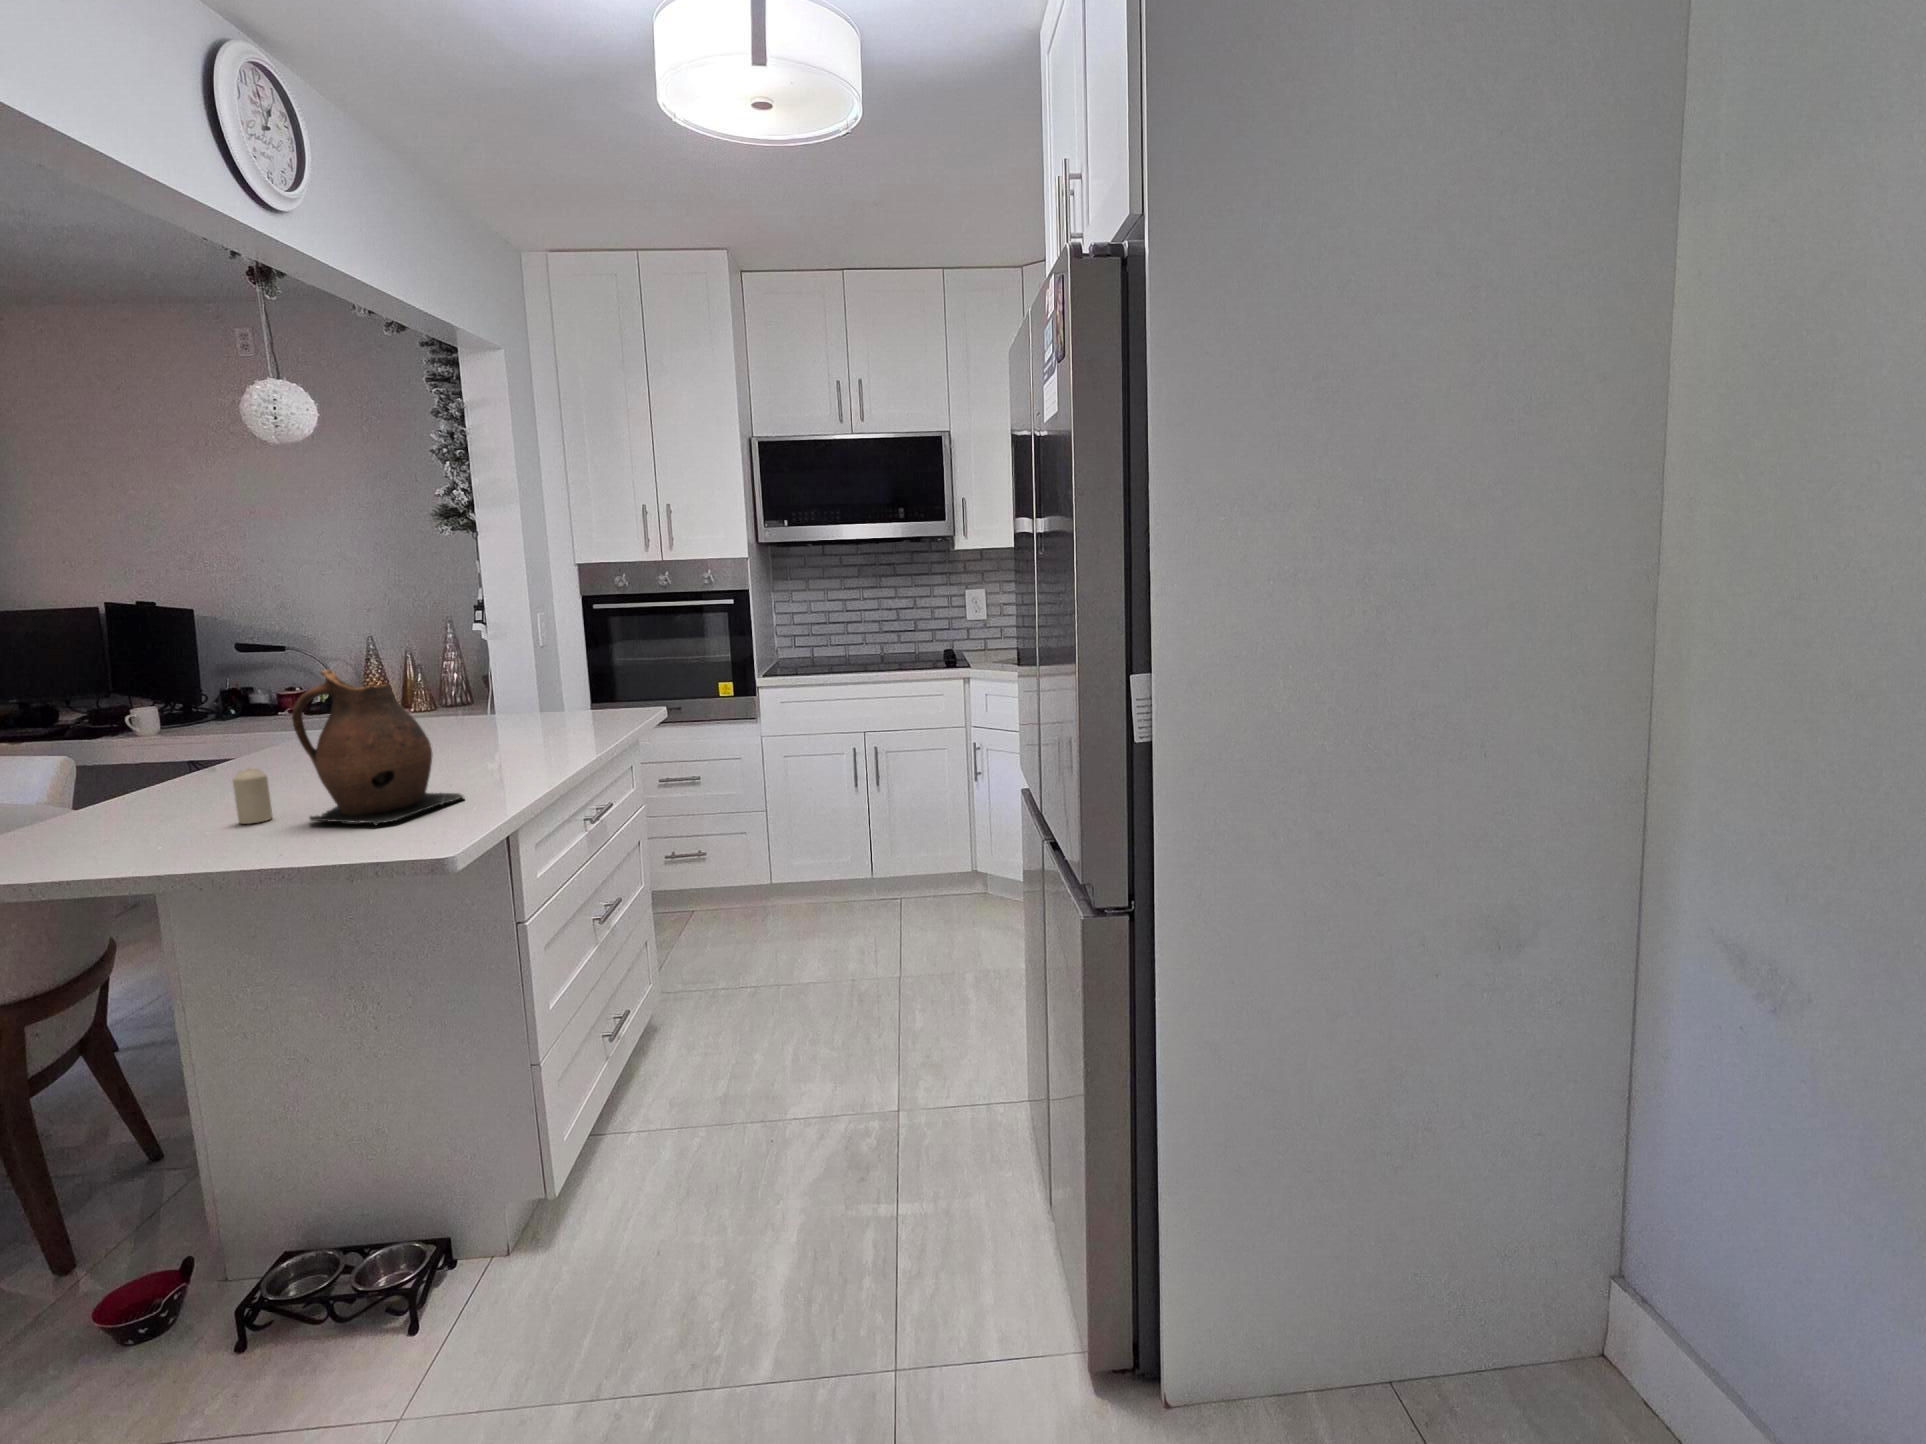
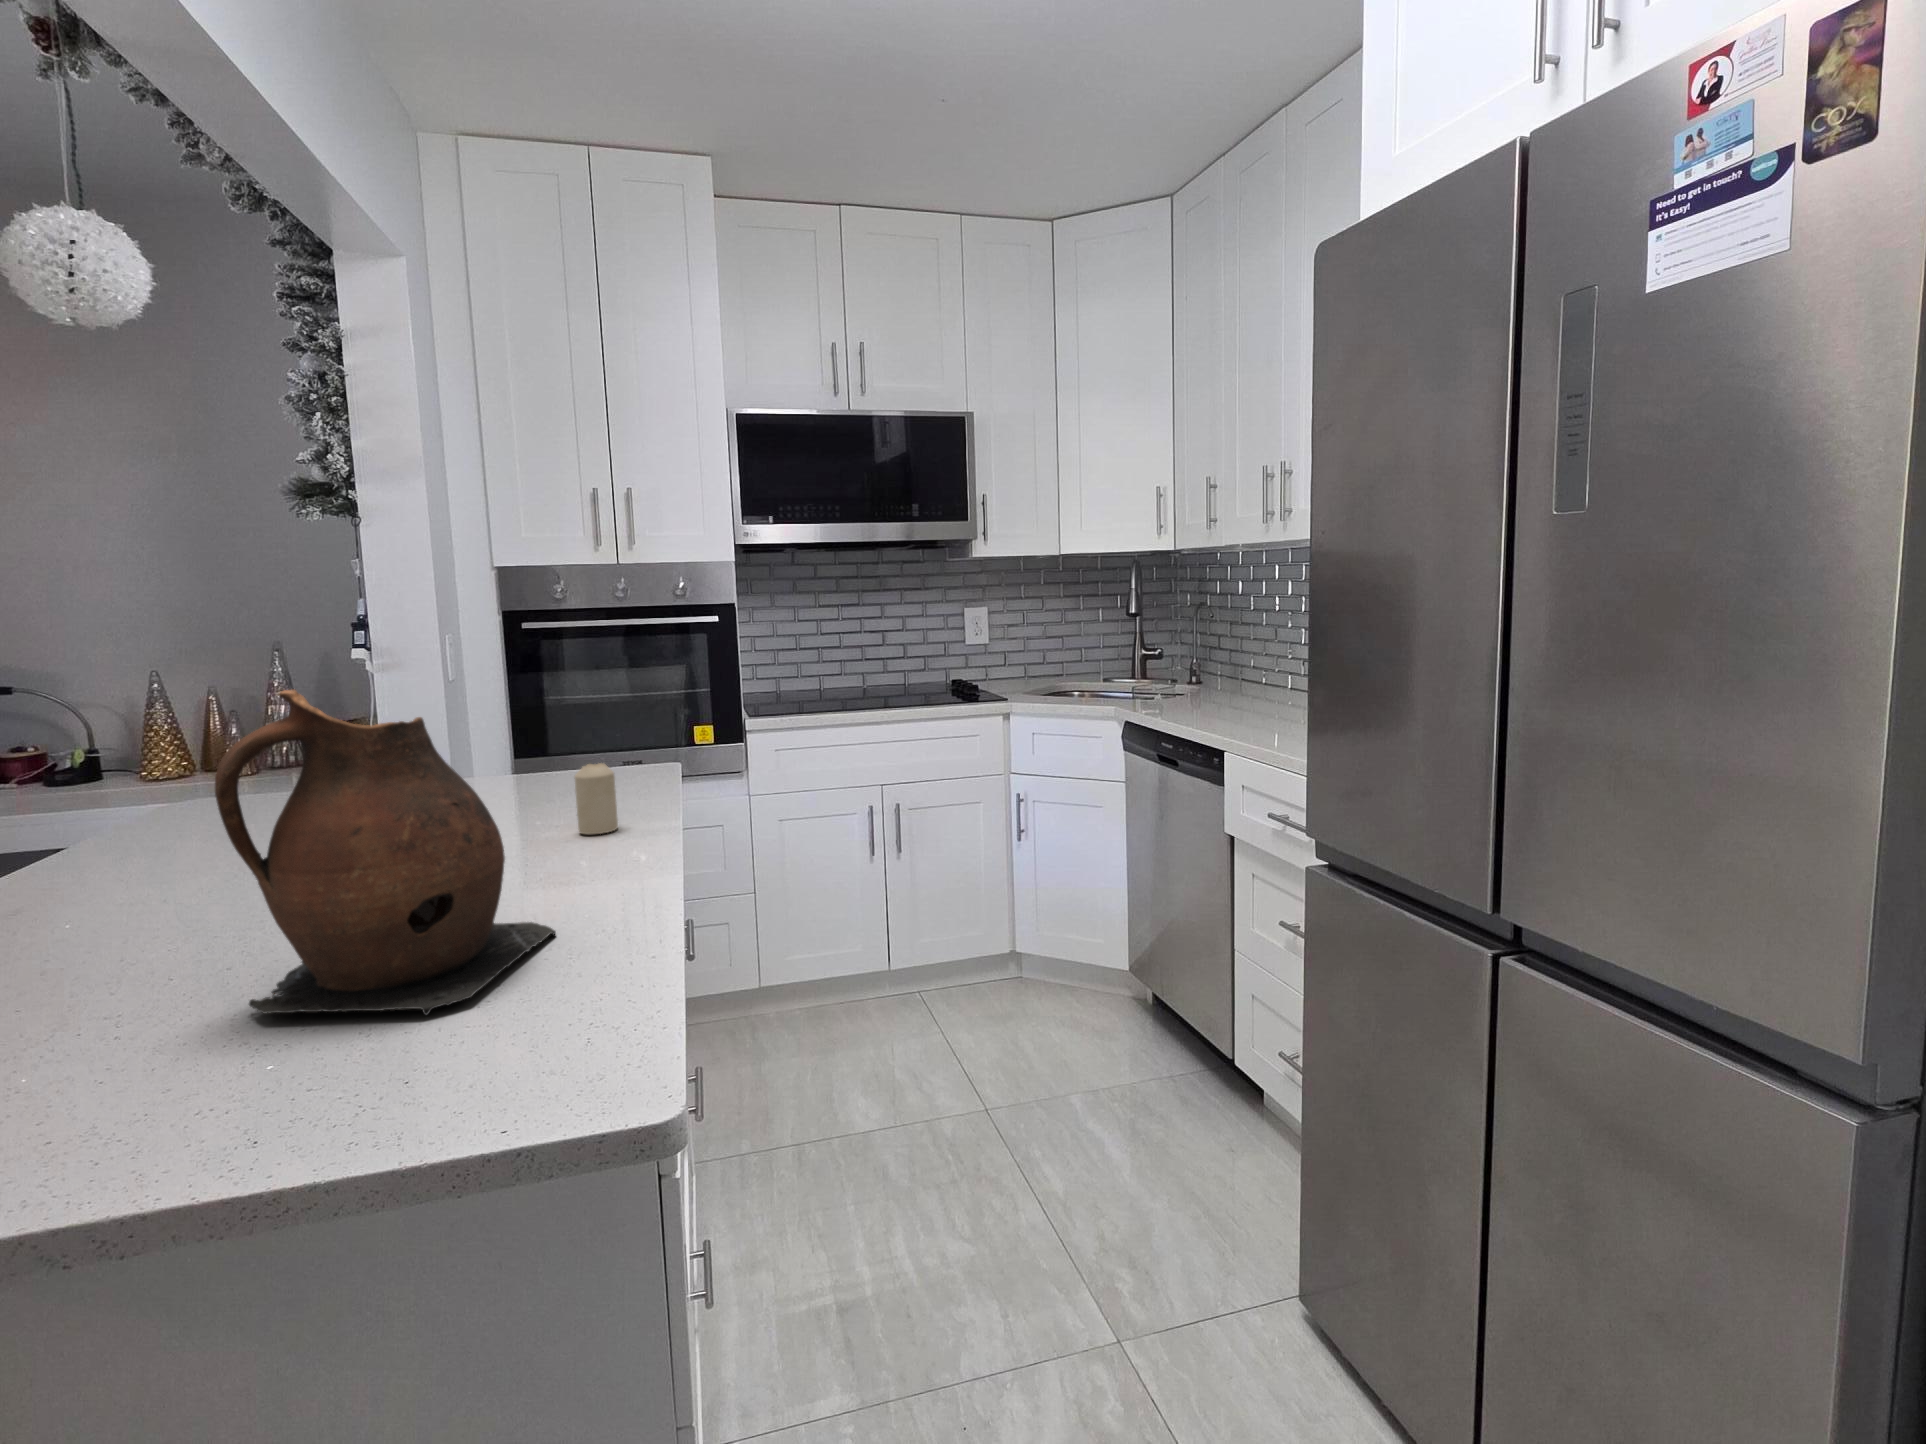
candle: present [233,768,273,824] -> present [575,763,618,835]

